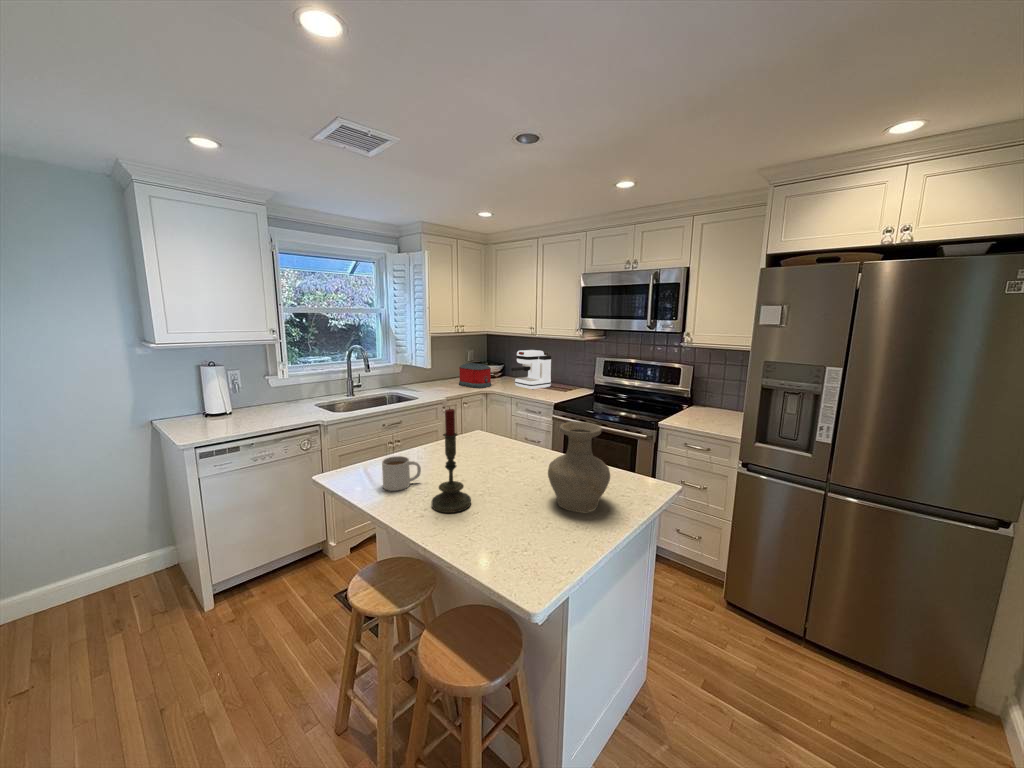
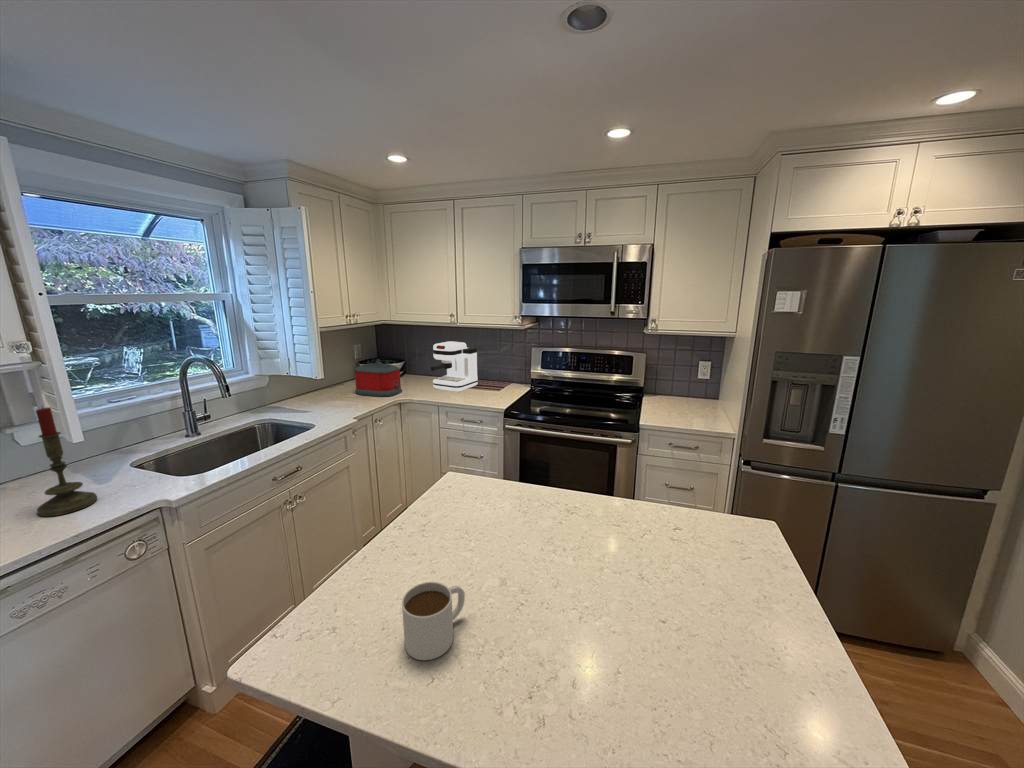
candle: present [432,408,471,513] -> present [36,407,97,517]
vase: present [548,422,610,512] -> none [674,473,777,614]

